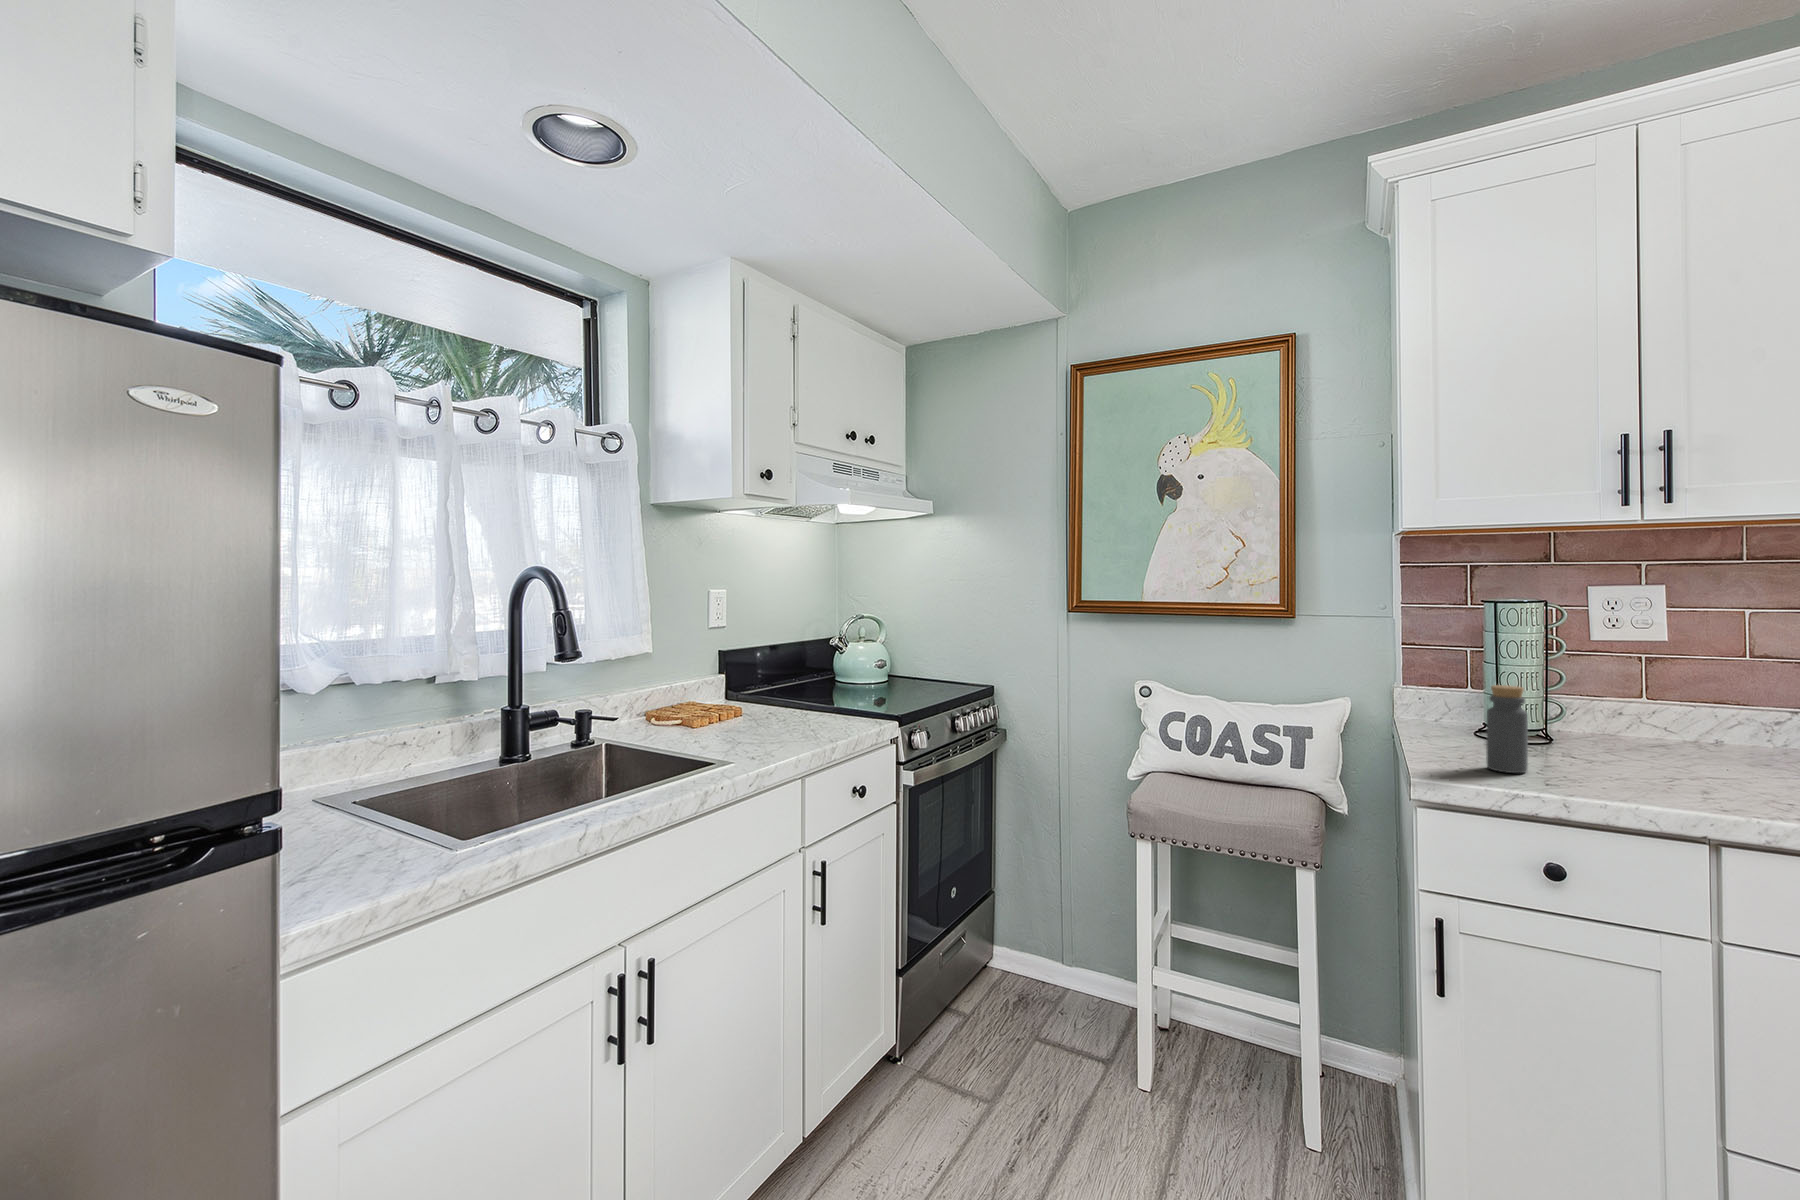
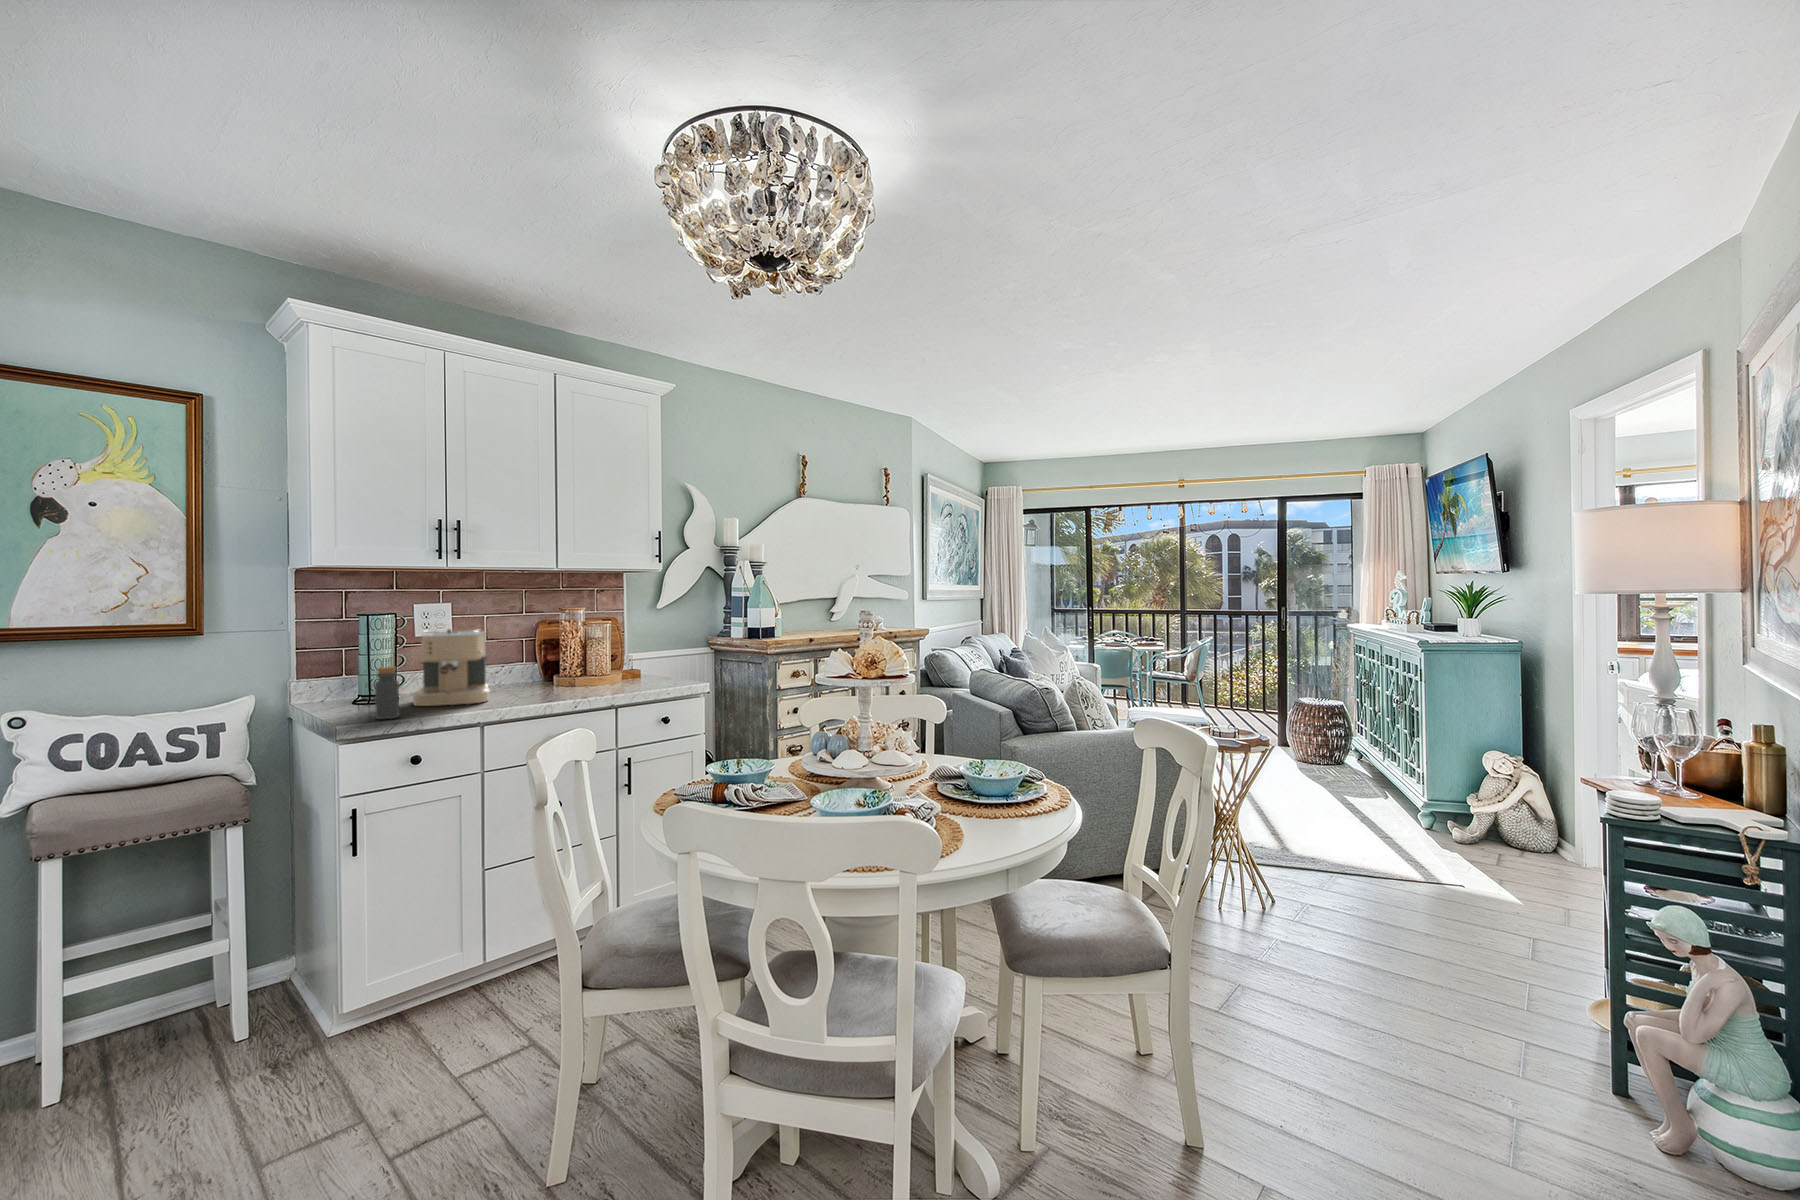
coffee maker: none [1564,629,1734,774] -> present [412,629,489,706]

